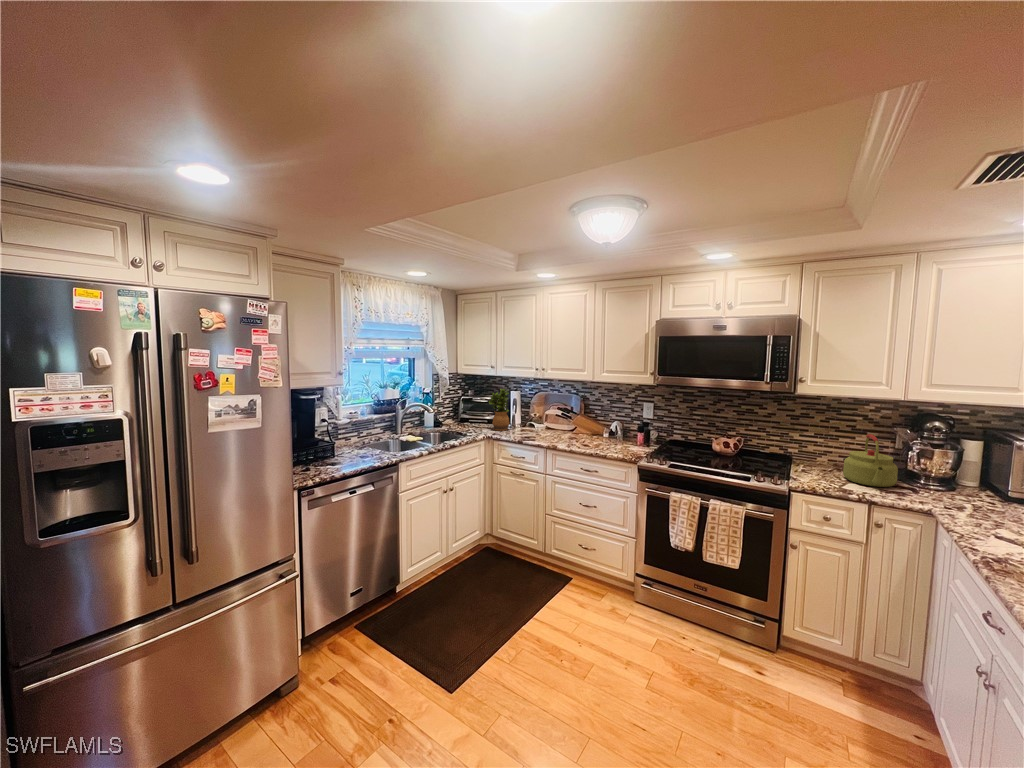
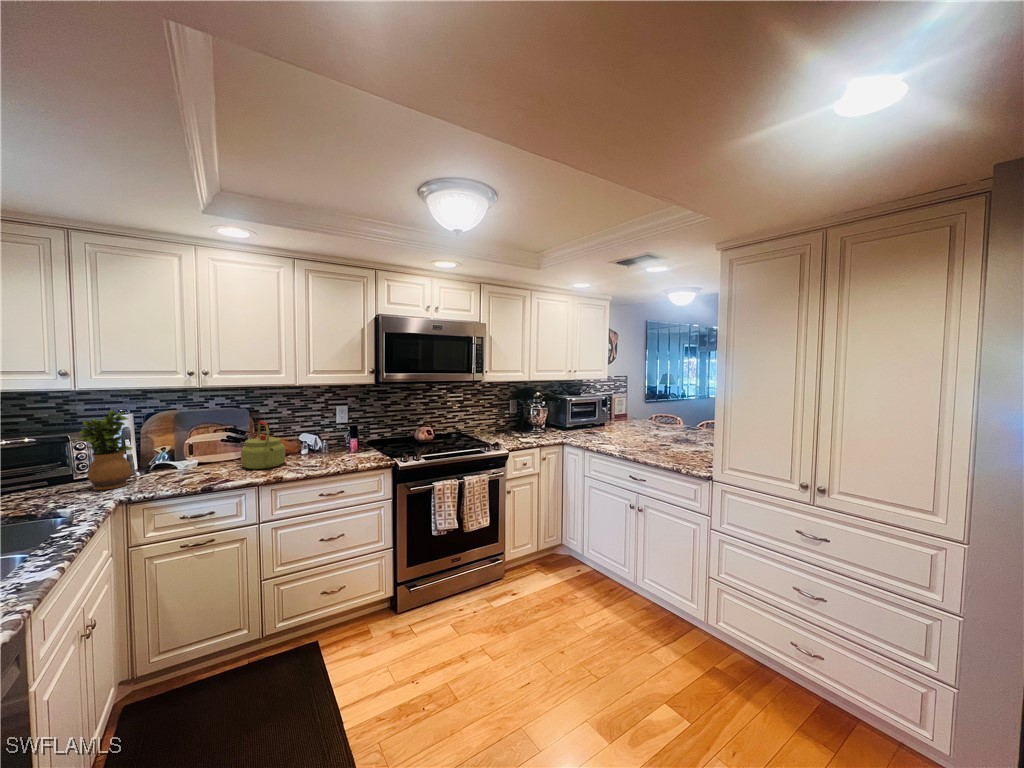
kettle: present [843,434,898,487] -> present [241,421,285,469]

